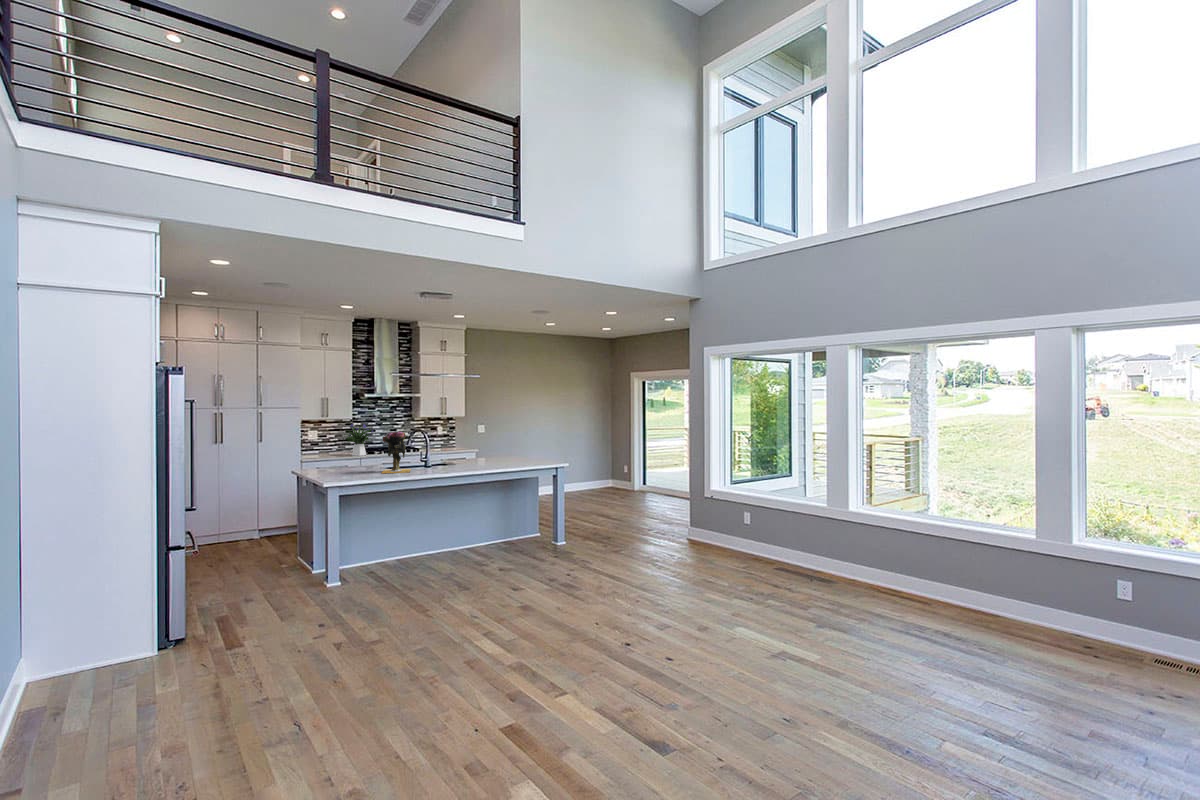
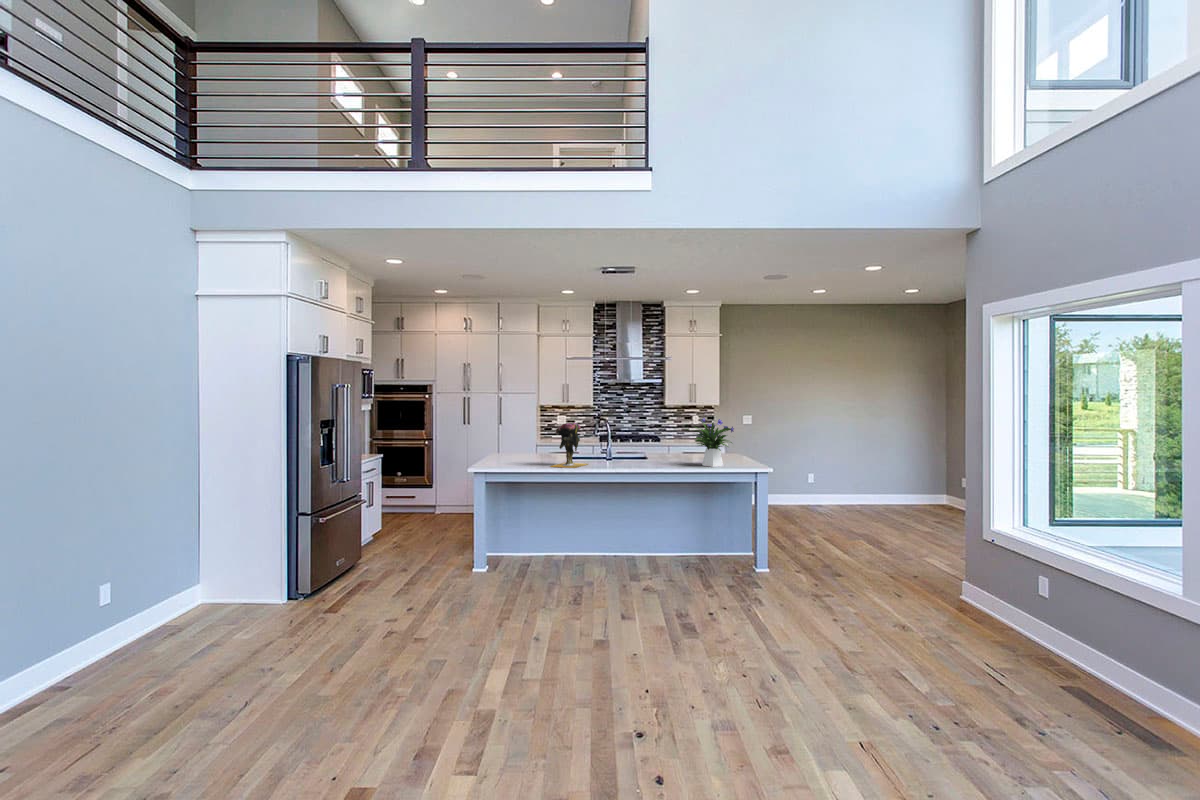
flower arrangement: present [346,424,373,456] -> present [695,418,734,467]

